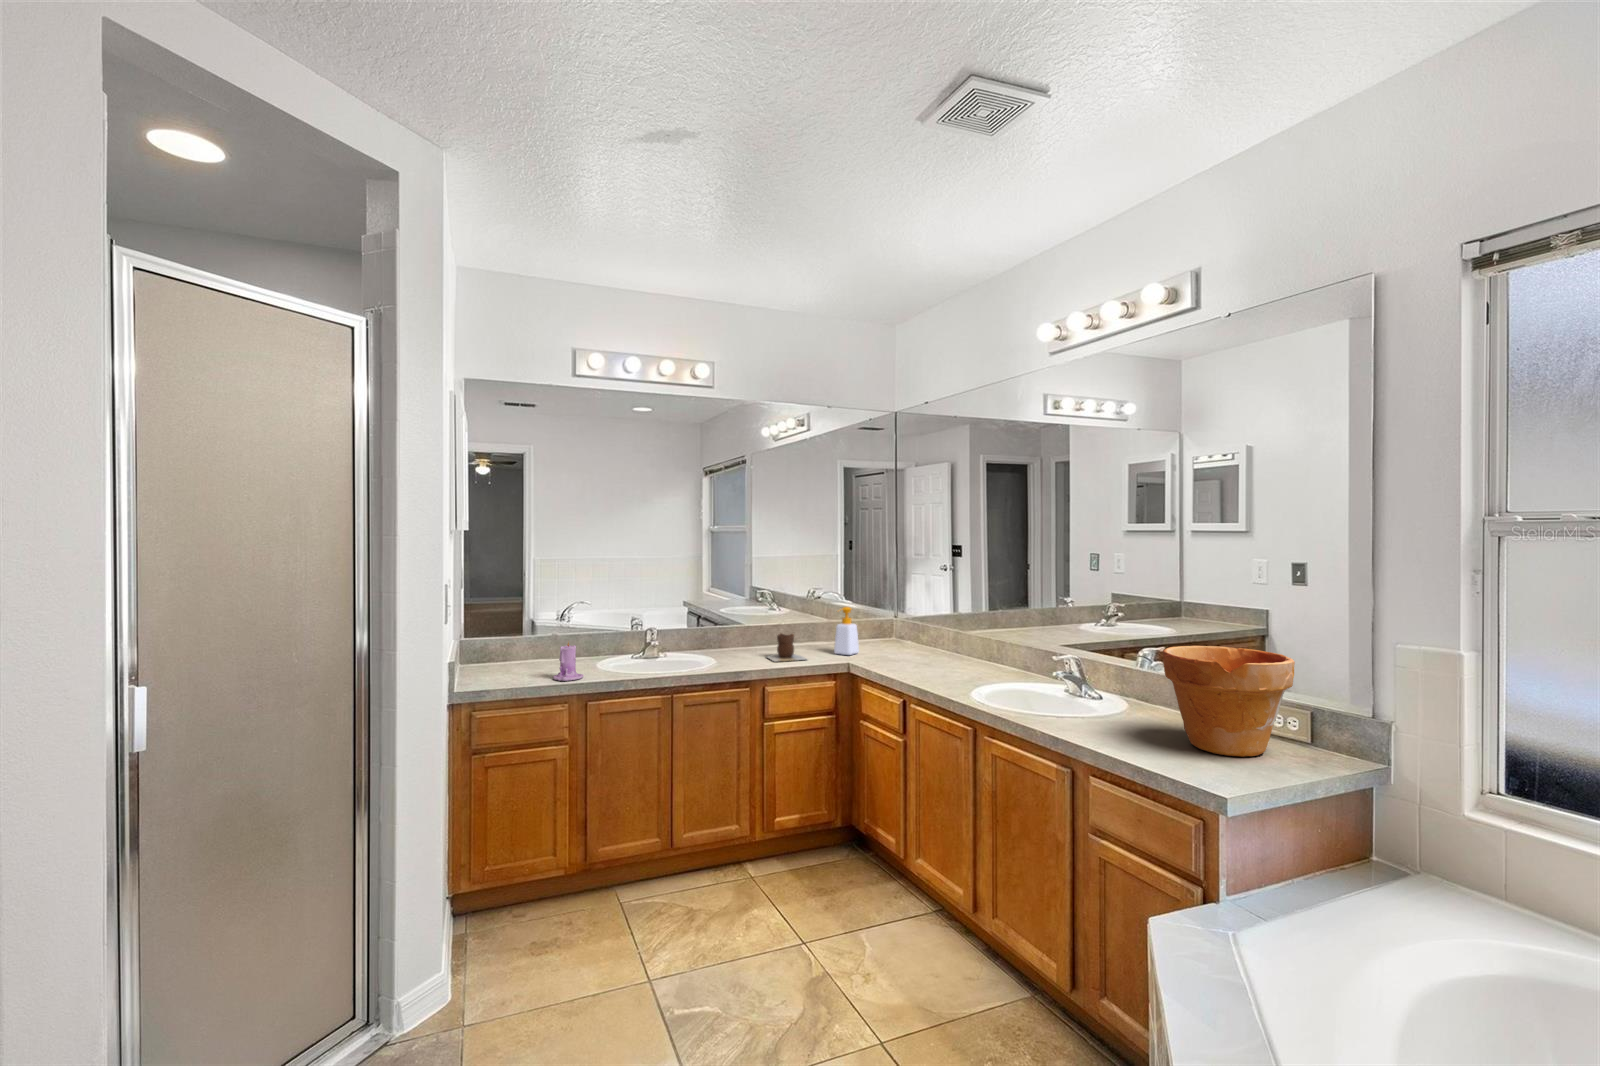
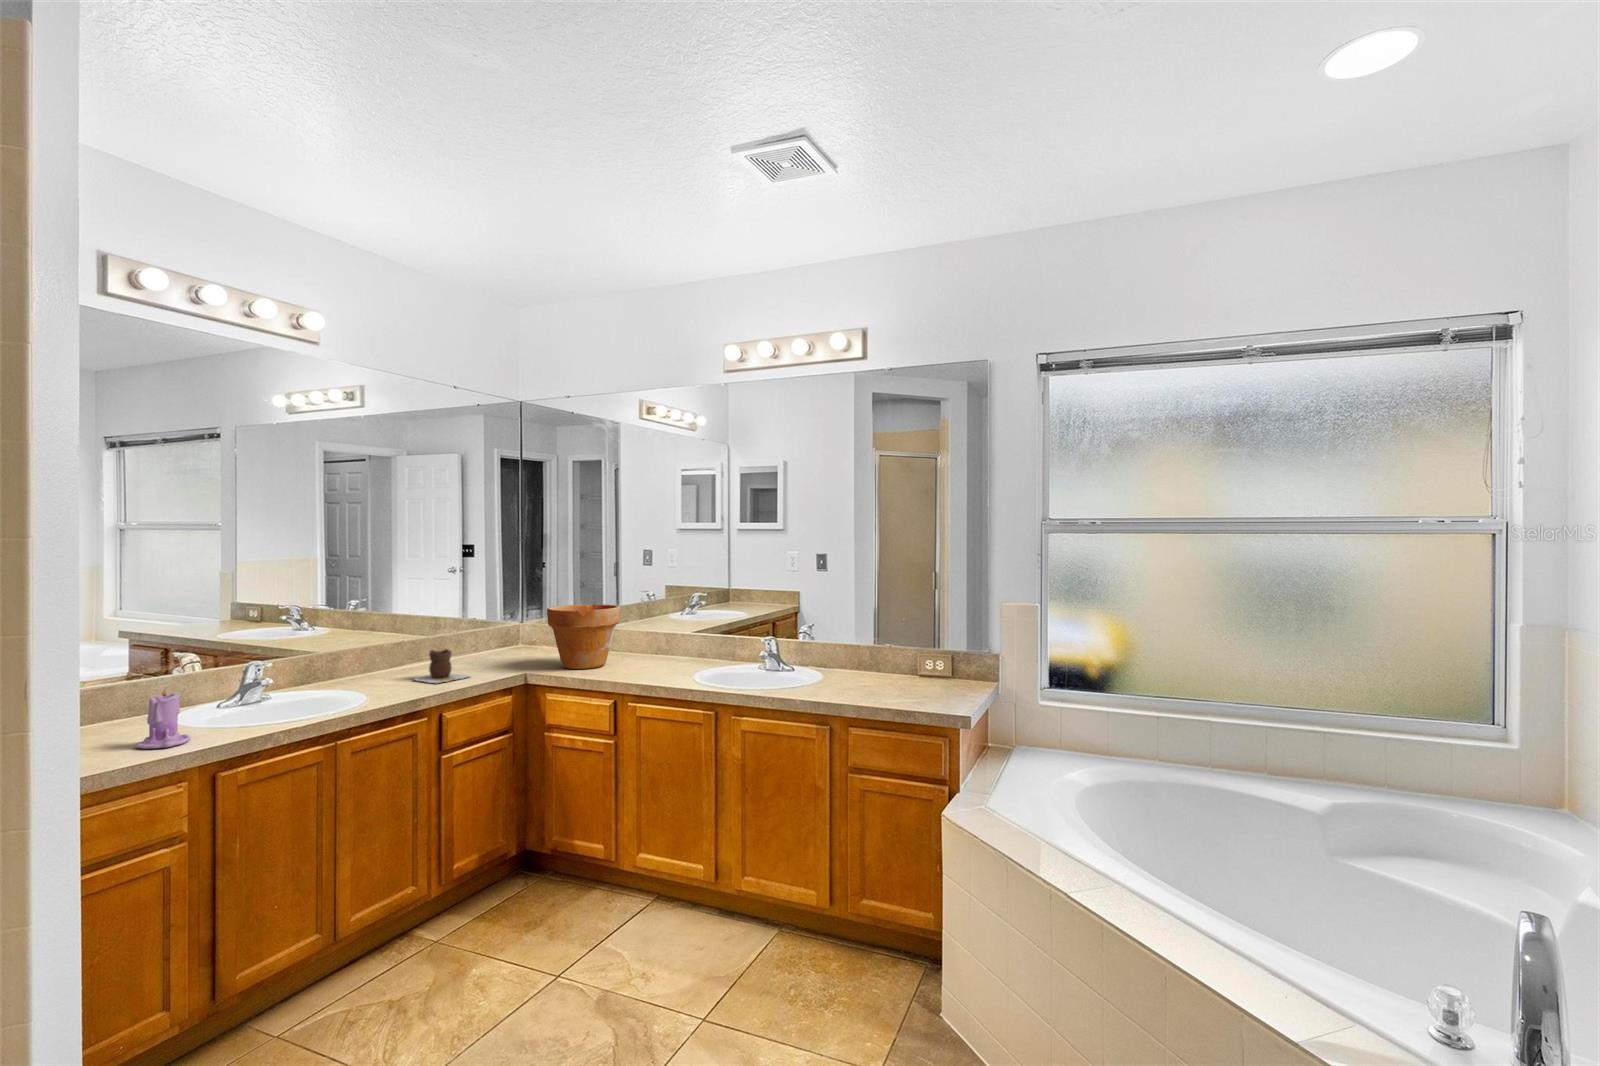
soap bottle: present [834,607,859,655] -> none [488,613,515,667]
flower pot: present [1163,646,1295,756] -> present [547,604,621,669]

